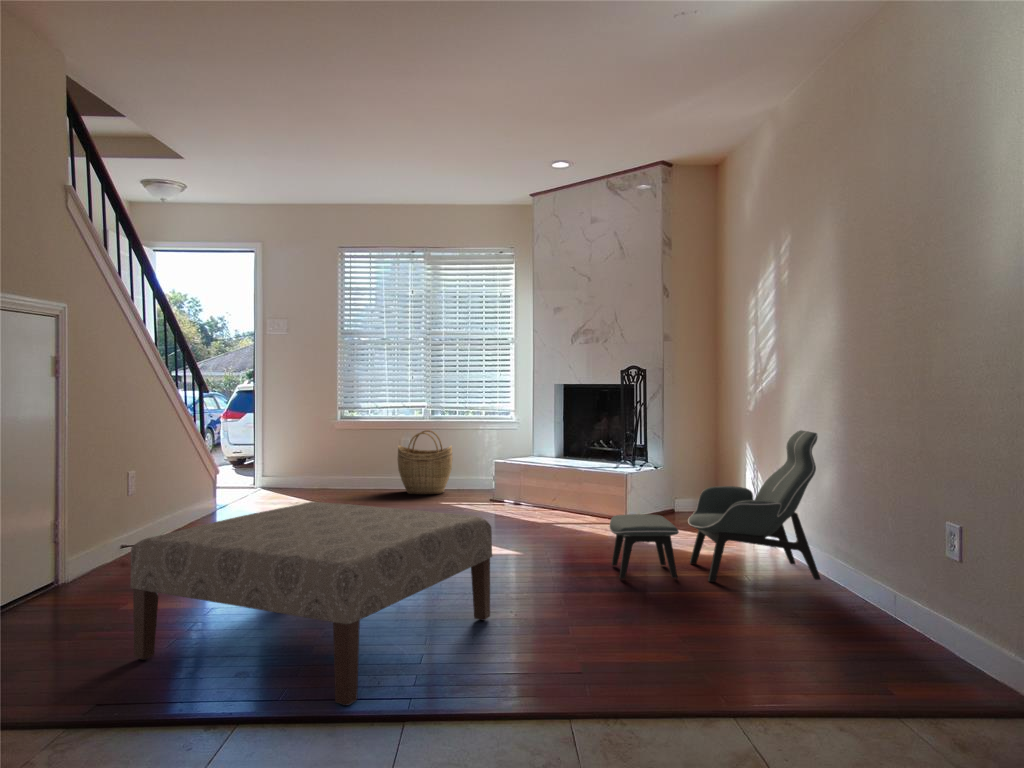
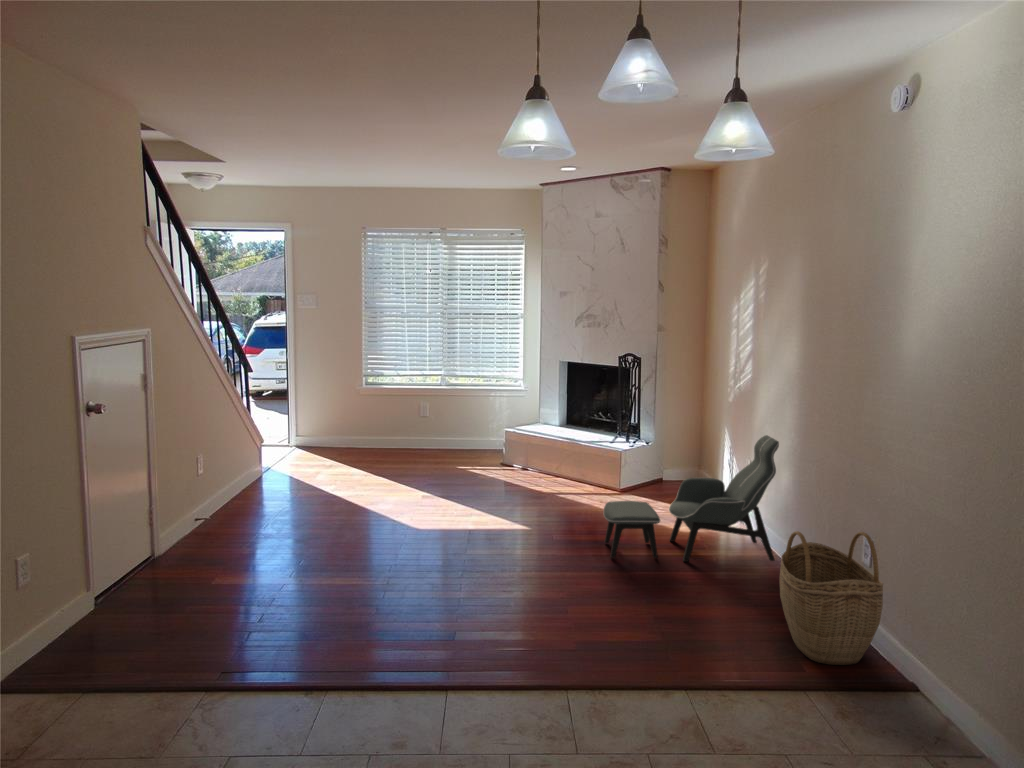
woven basket: present [397,430,452,494] -> present [779,531,883,665]
ottoman: present [130,502,492,706] -> none [232,498,509,679]

